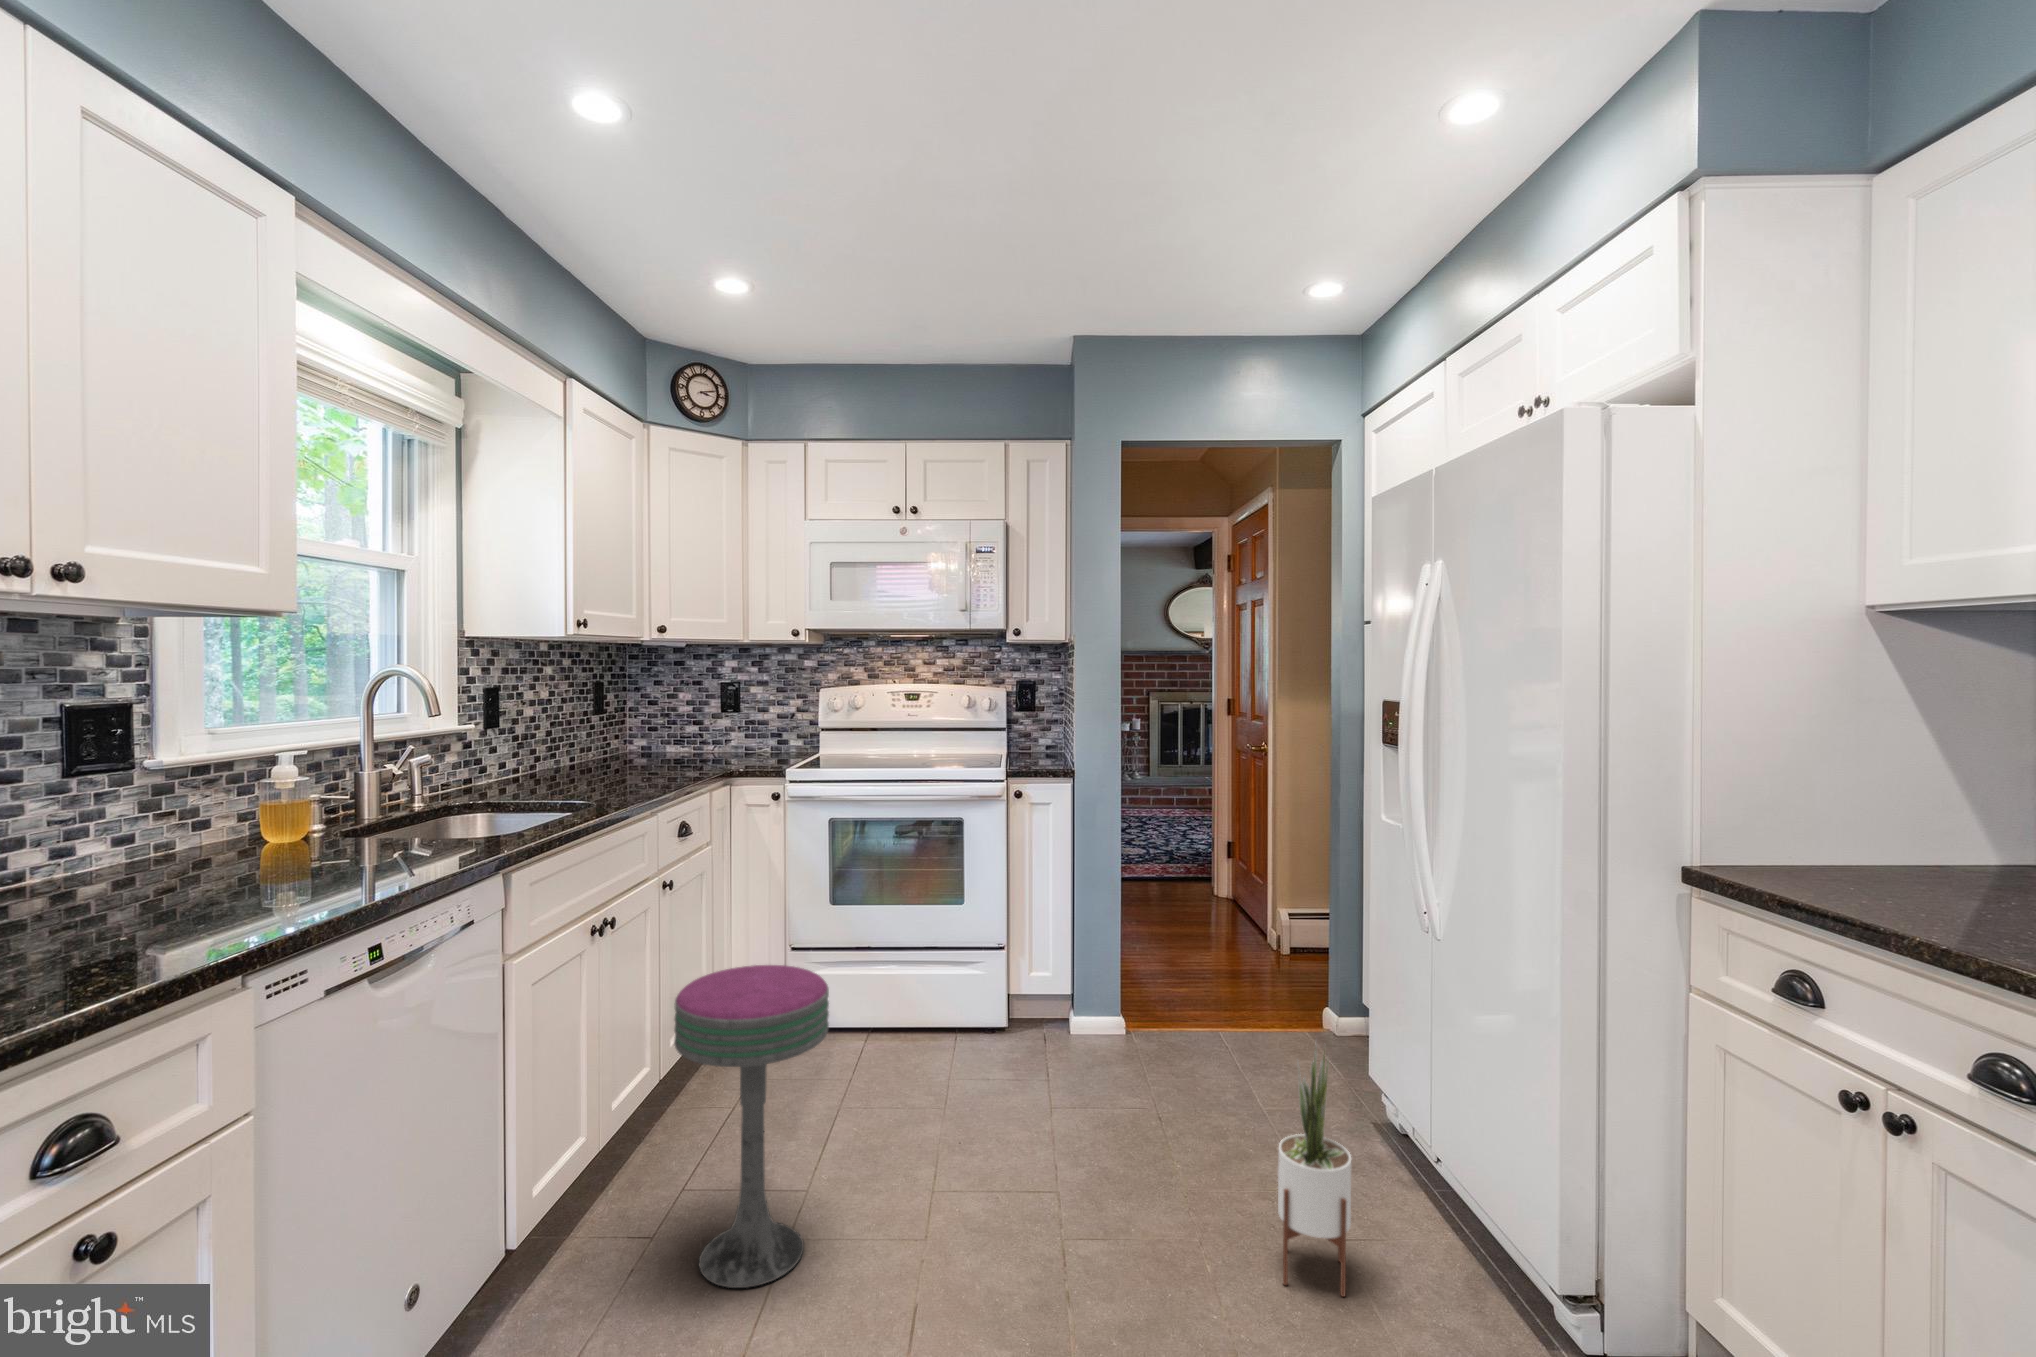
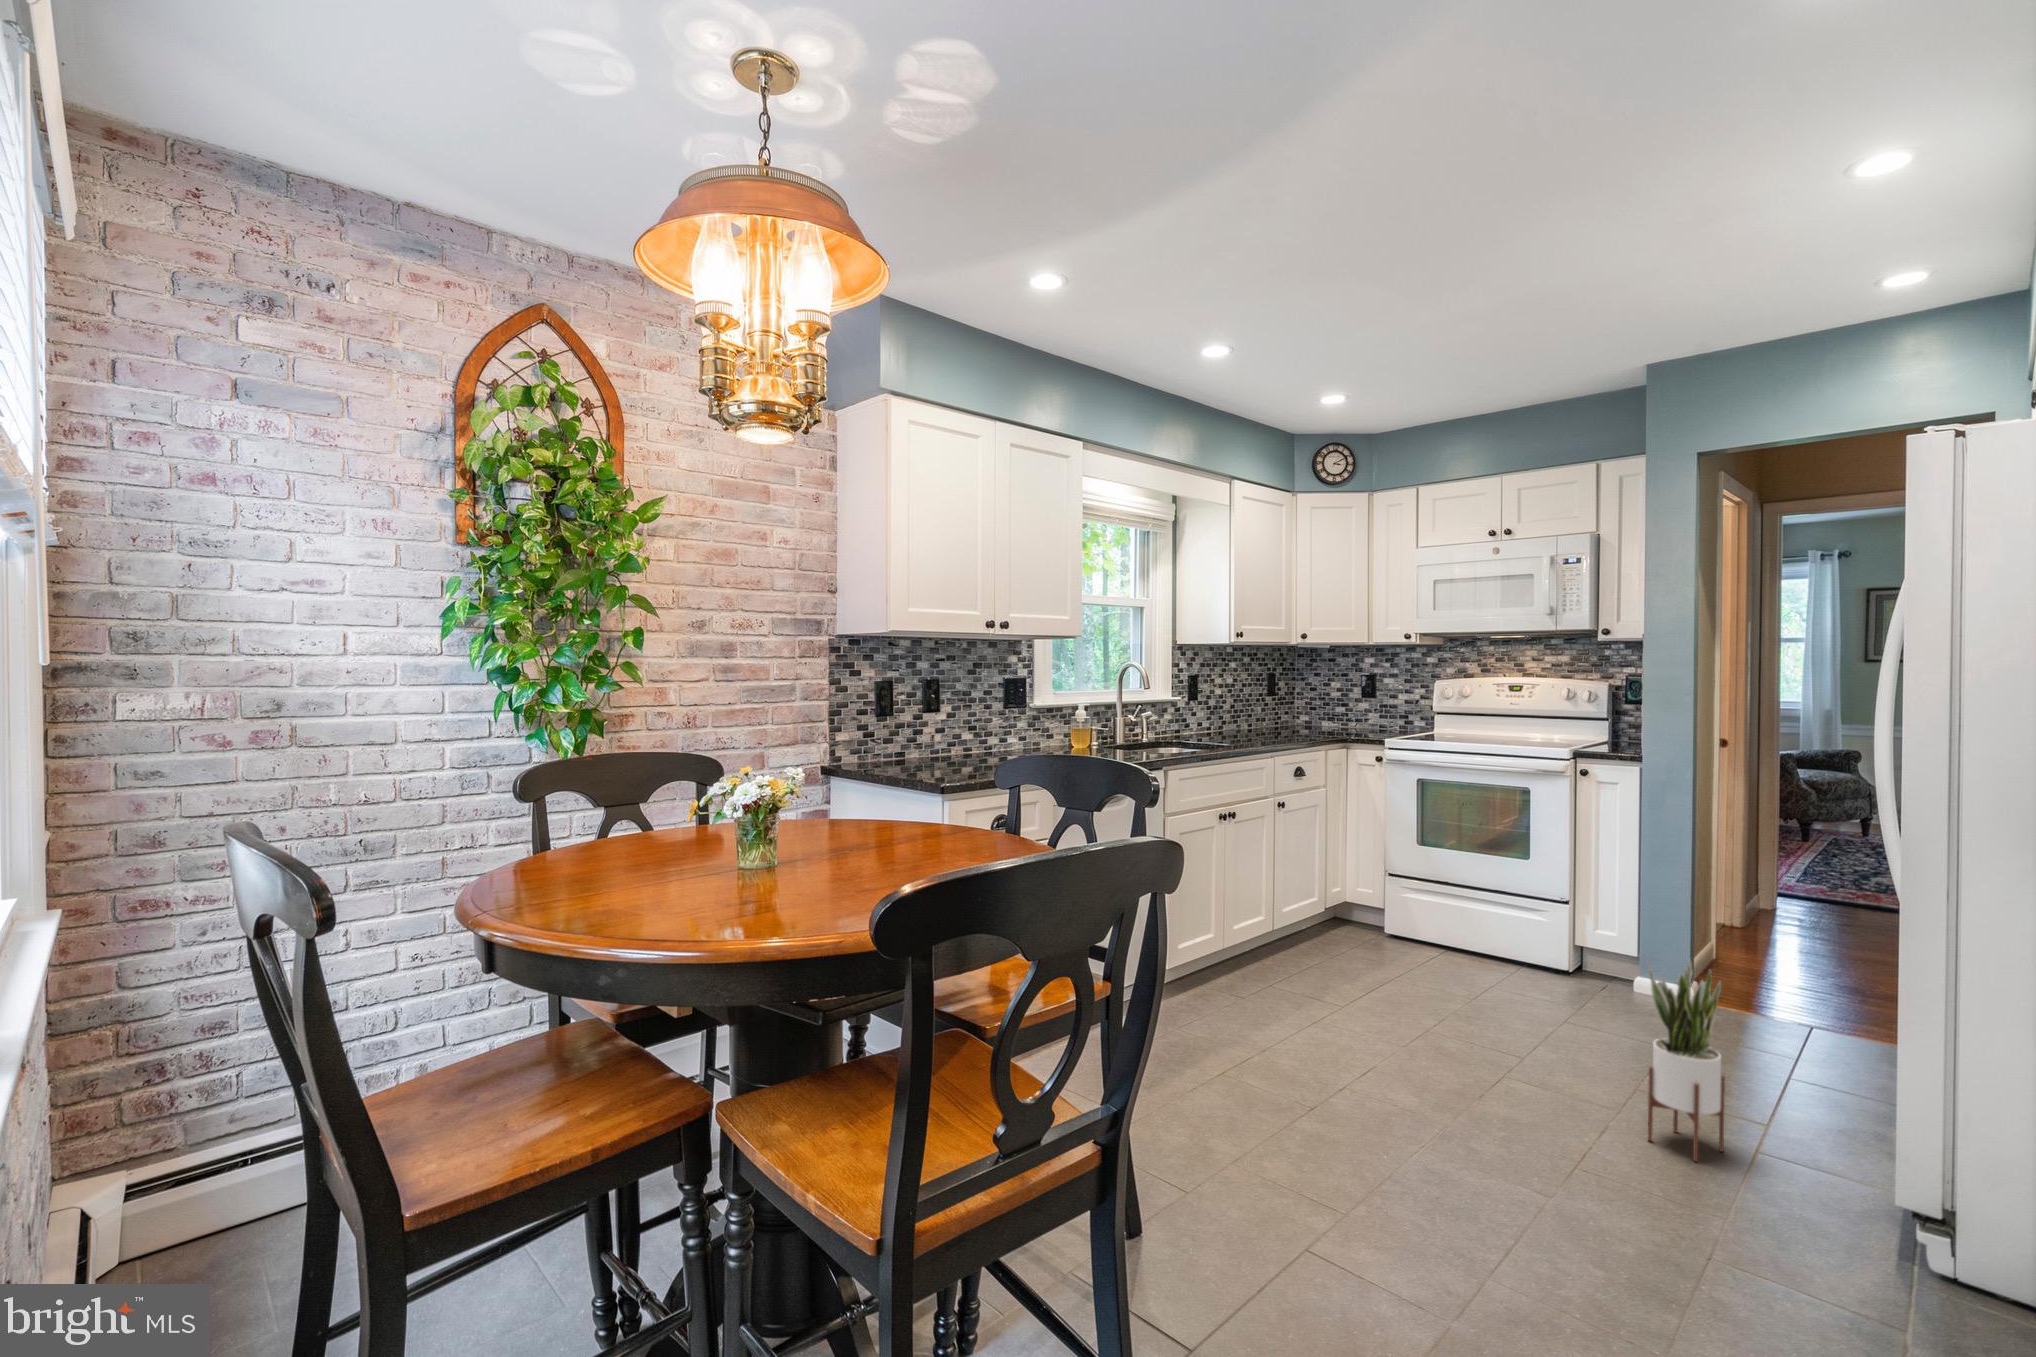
bar stool: present [674,965,829,1288] -> none [1243,846,1335,1027]

